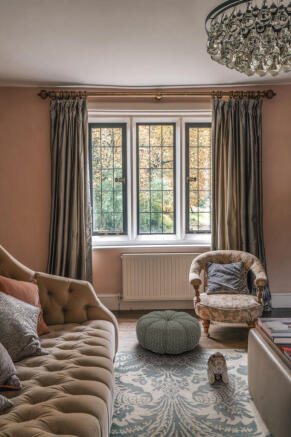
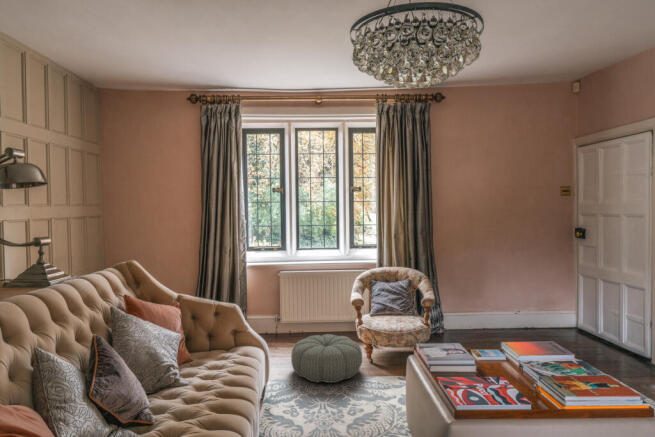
plush toy: present [207,352,228,384] -> none [365,379,387,415]

